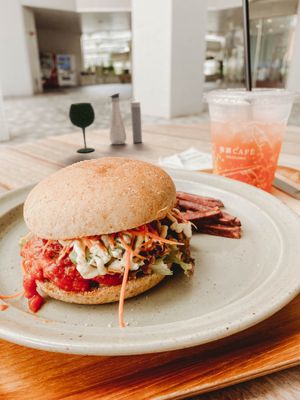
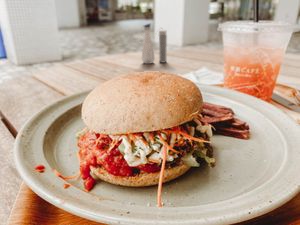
wine glass: present [69,103,95,152] -> none [112,30,132,69]

